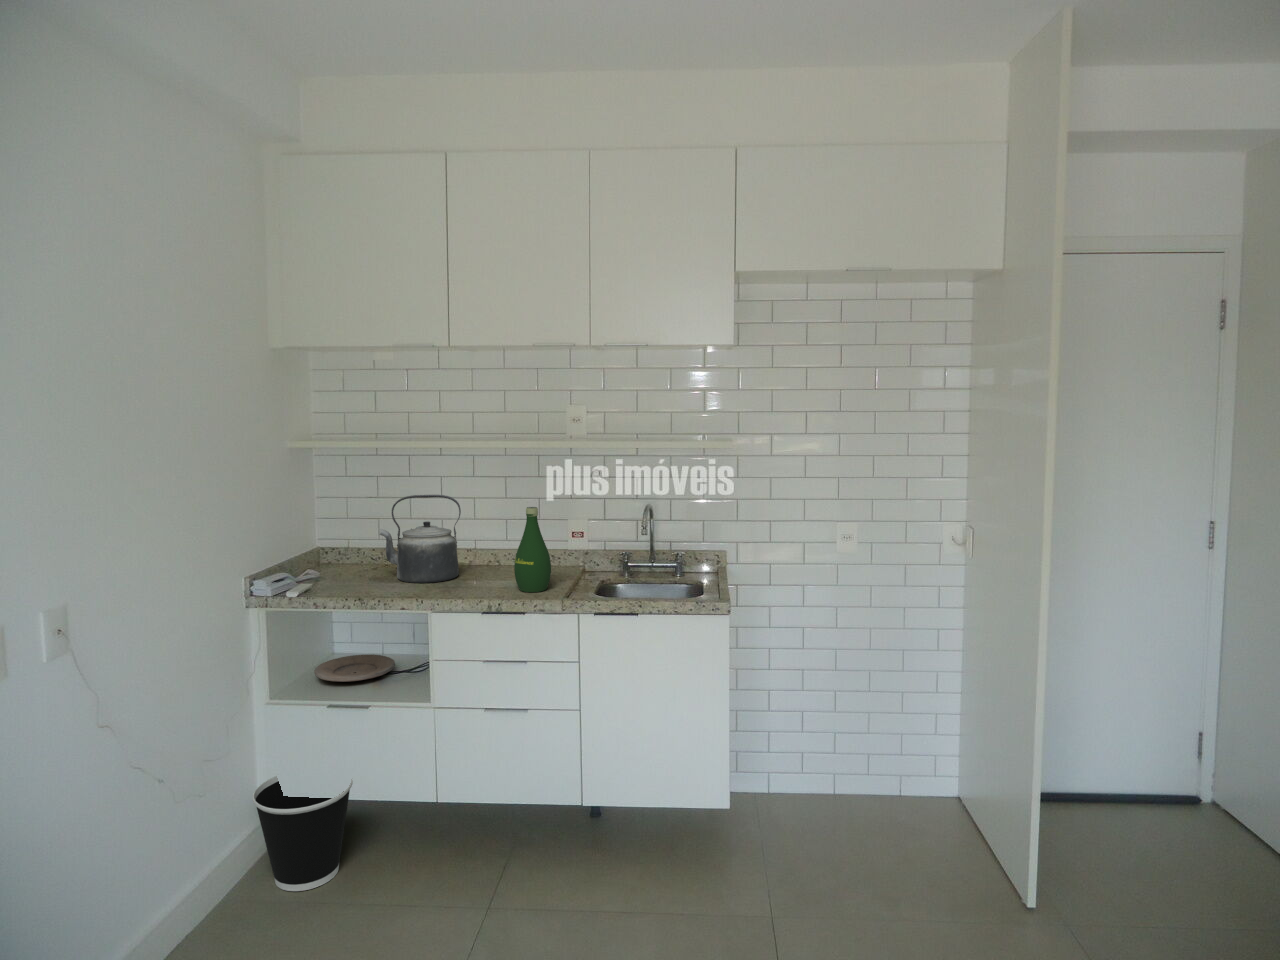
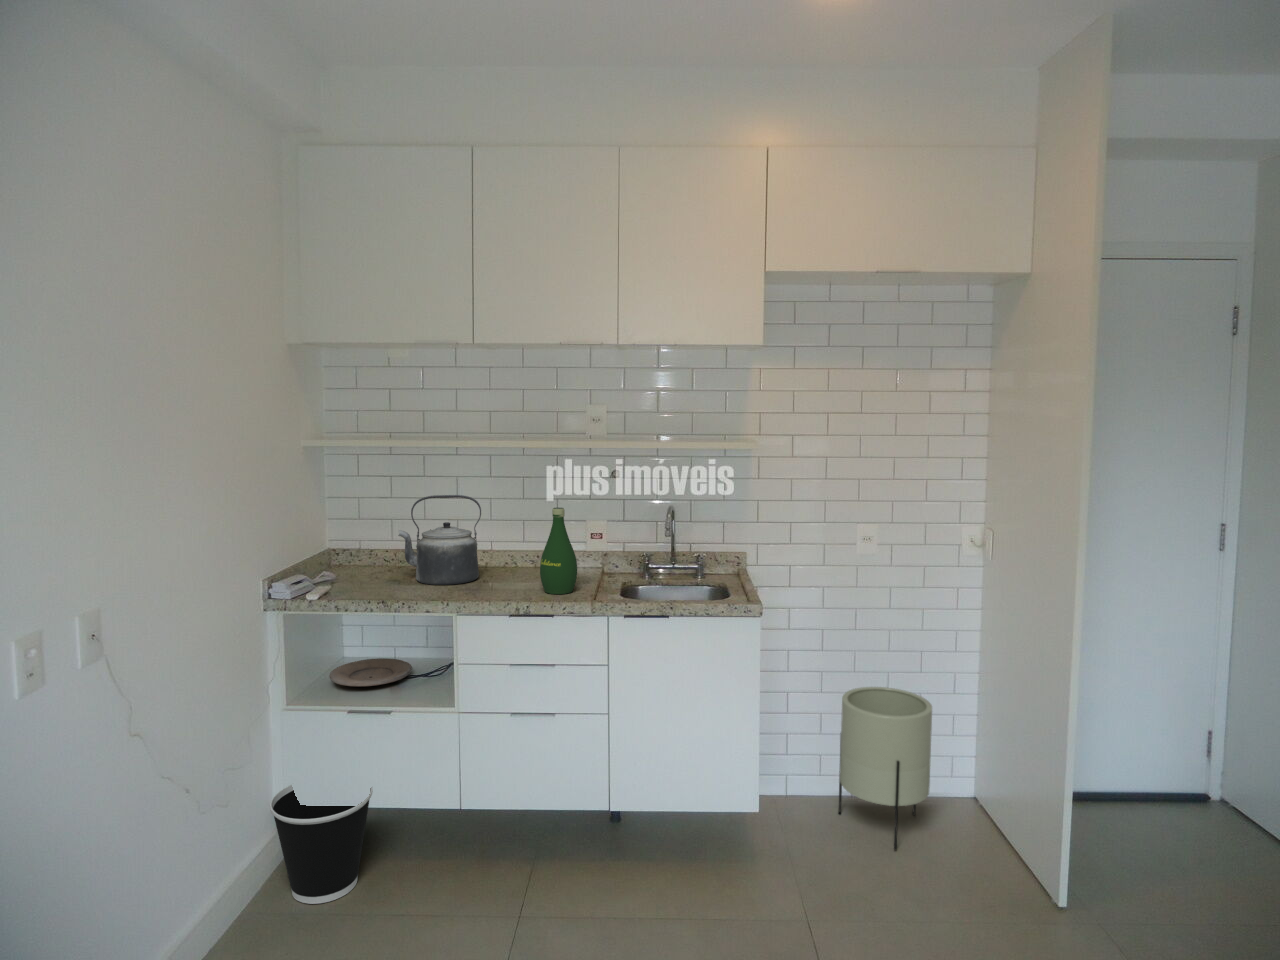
planter: none [818,685,909,848] -> present [838,687,932,850]

